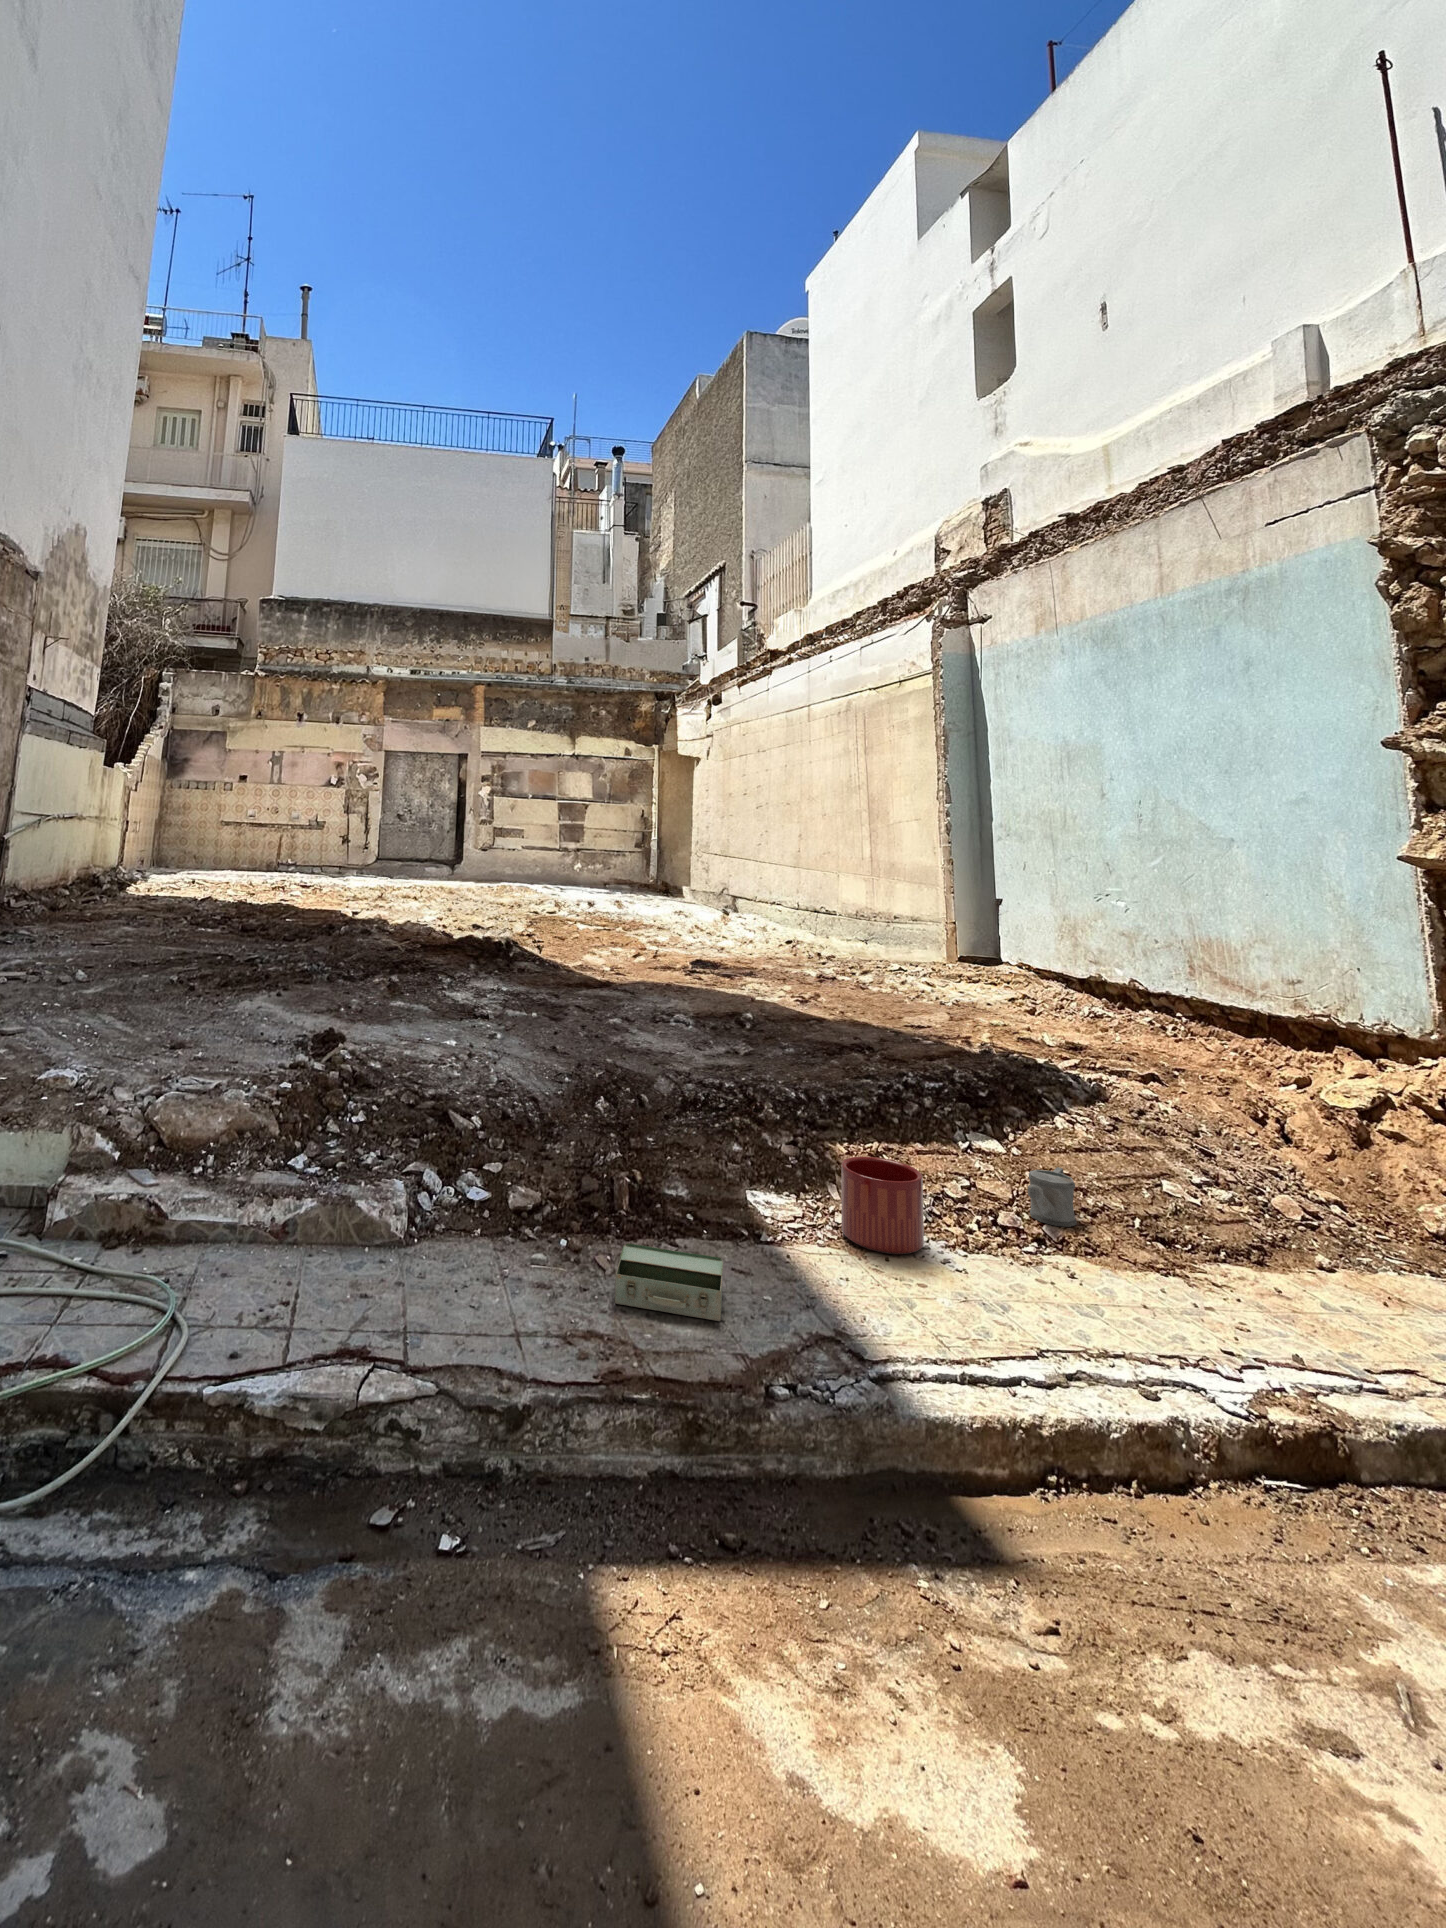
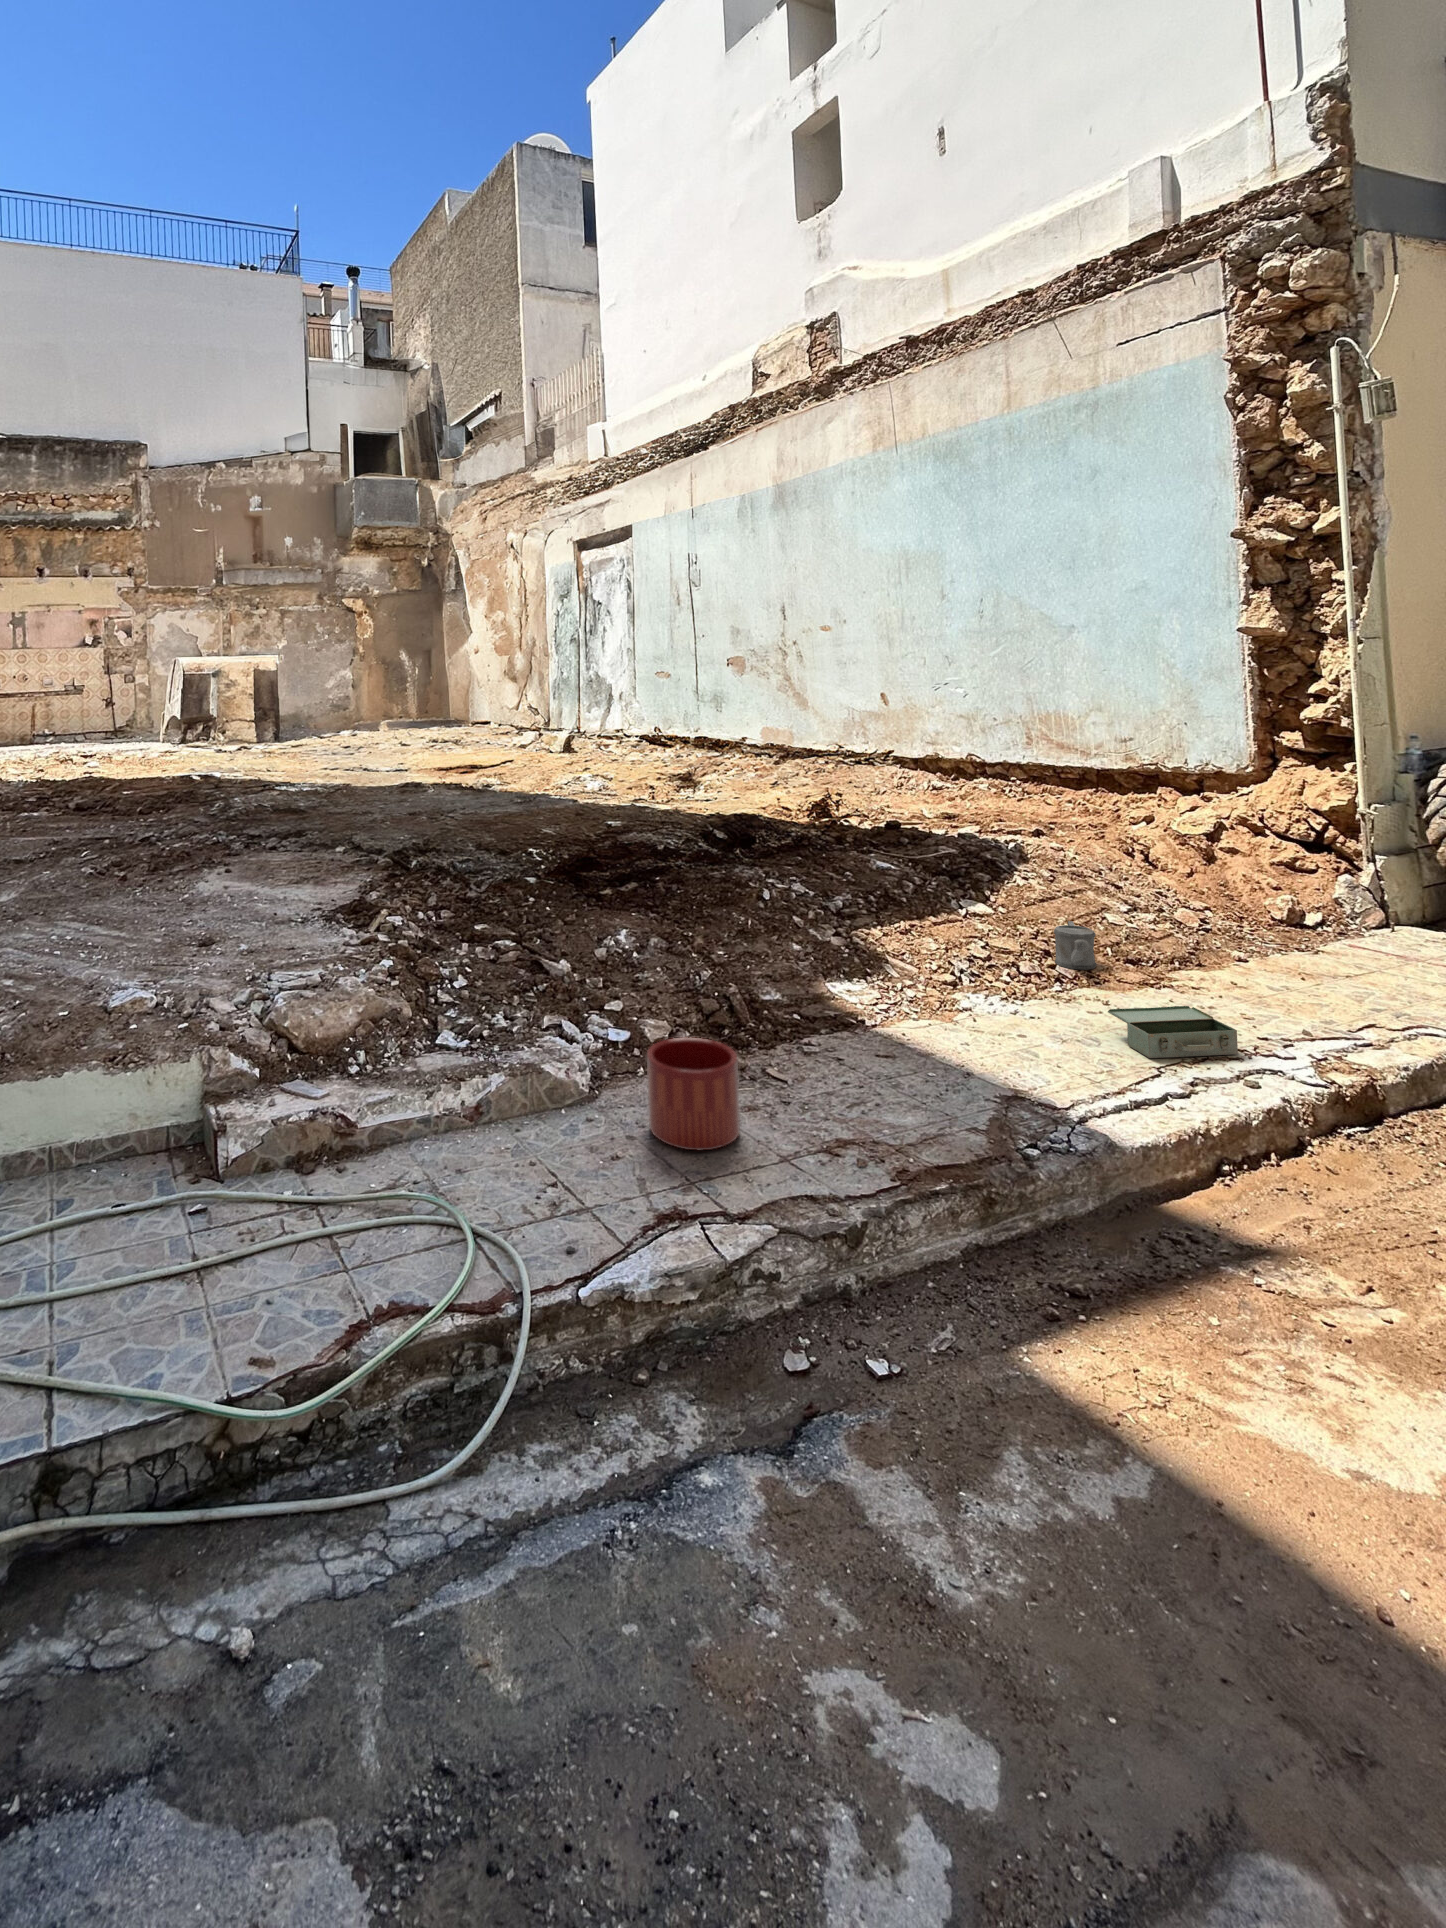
planter: present [841,1157,924,1254] -> present [647,1037,740,1150]
toolbox: present [615,1243,723,1321] -> present [1108,1006,1238,1058]

